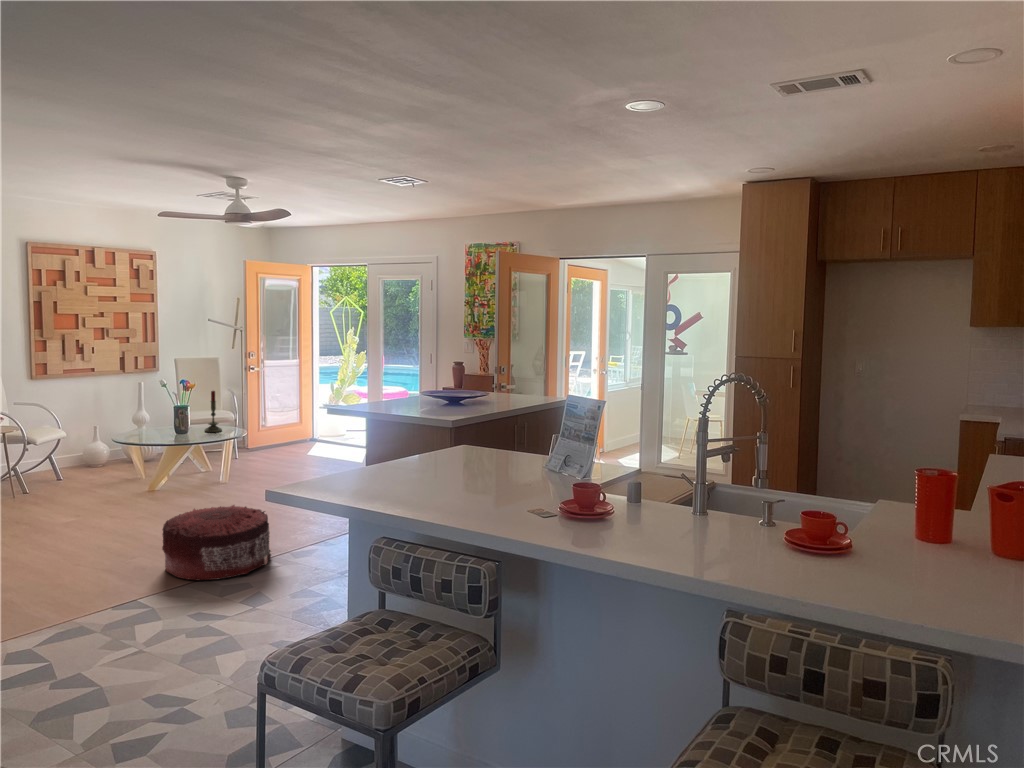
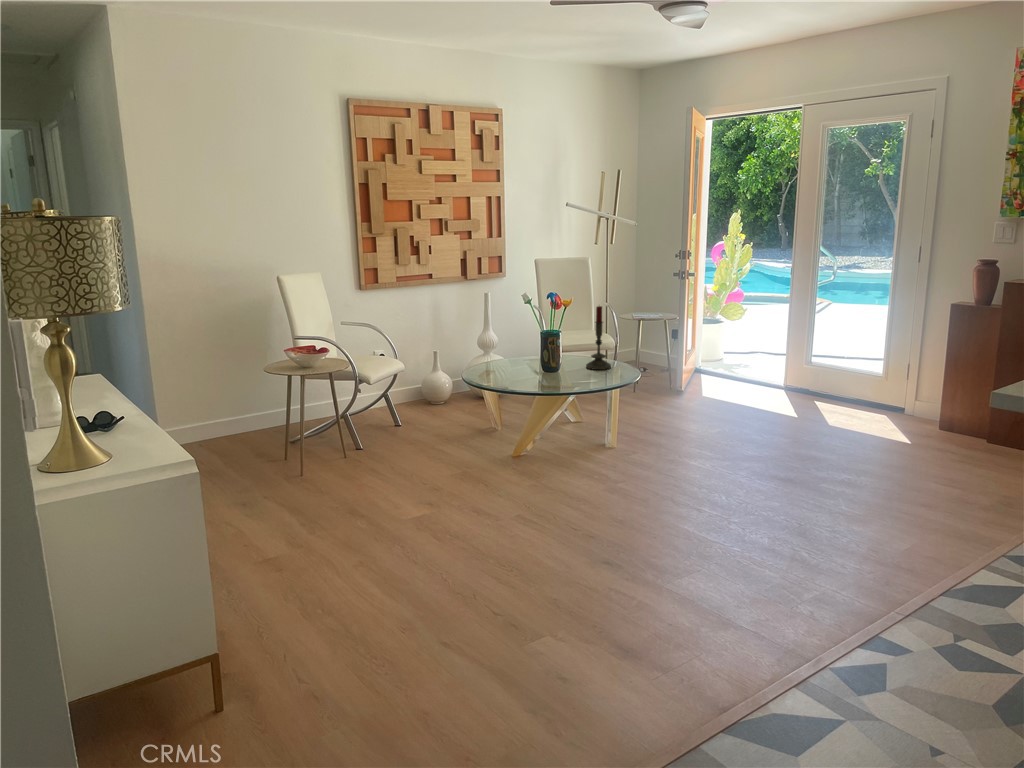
pouf: present [162,505,271,581] -> none [591,530,794,708]

